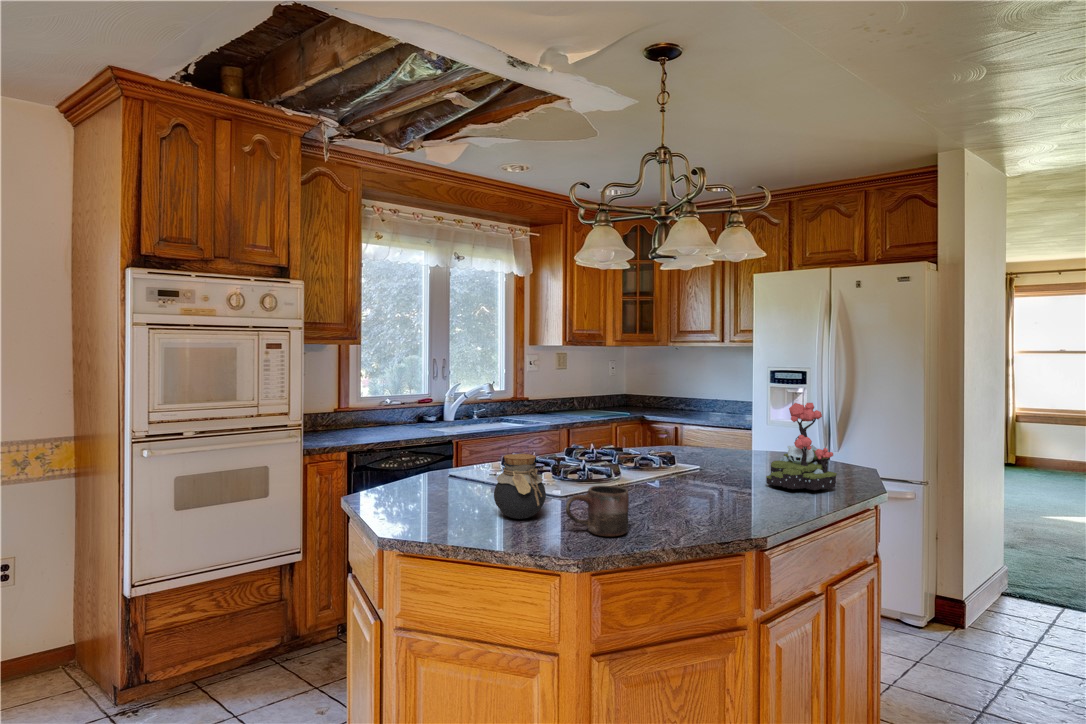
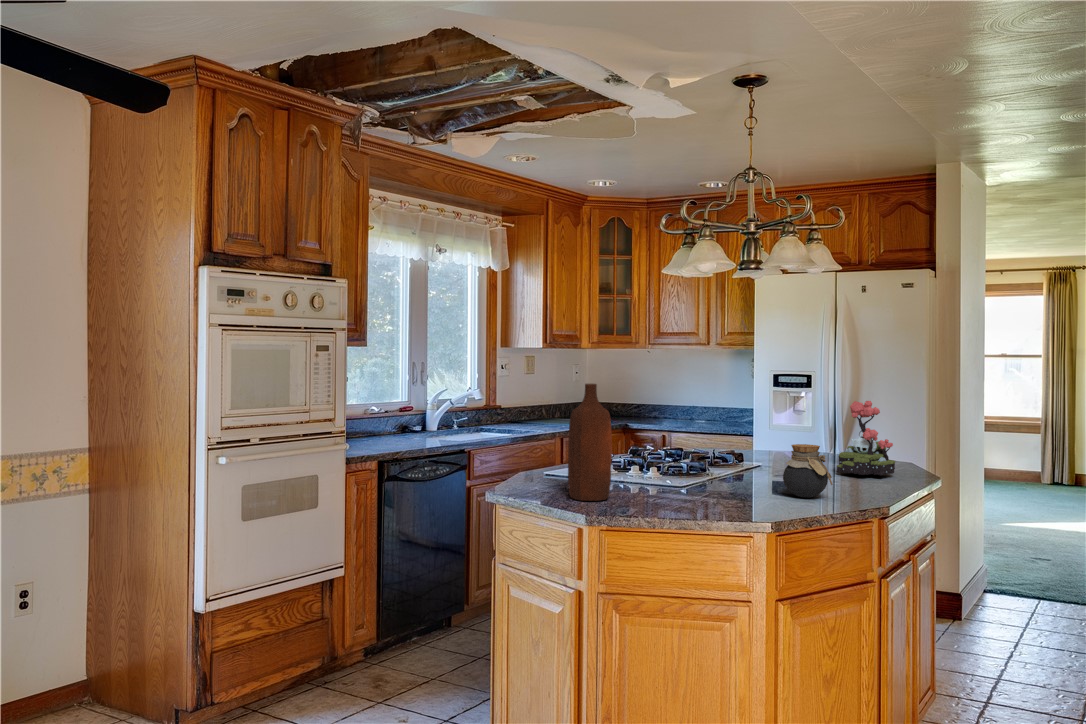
bottle: none [402,384,451,519] -> present [568,384,612,501]
jar: present [494,454,546,519] -> present [783,444,832,498]
mug: present [566,486,629,536] -> none [722,468,772,508]

